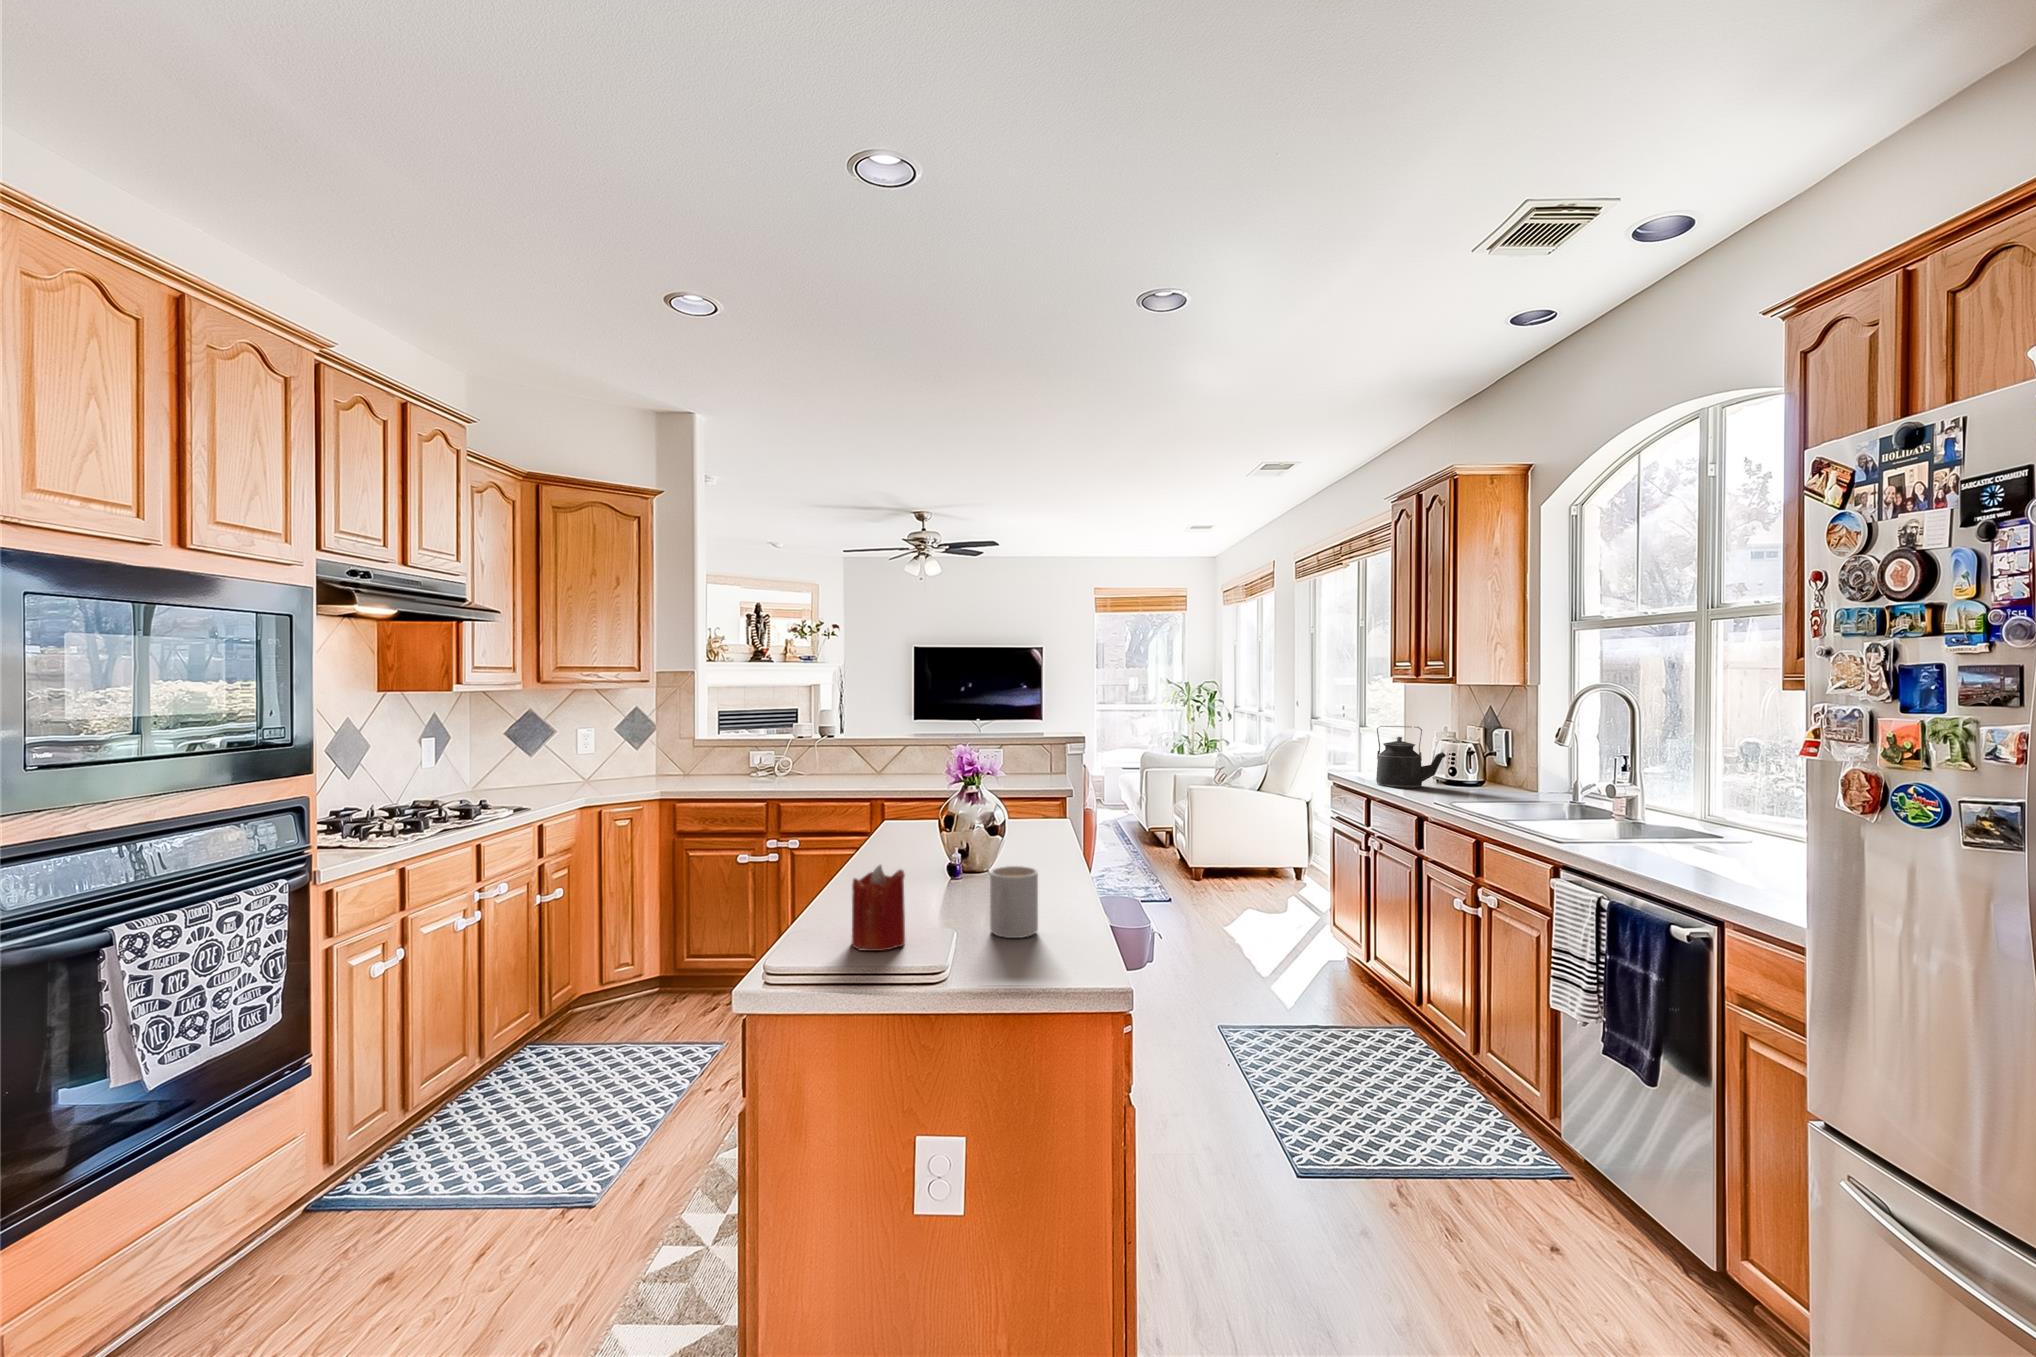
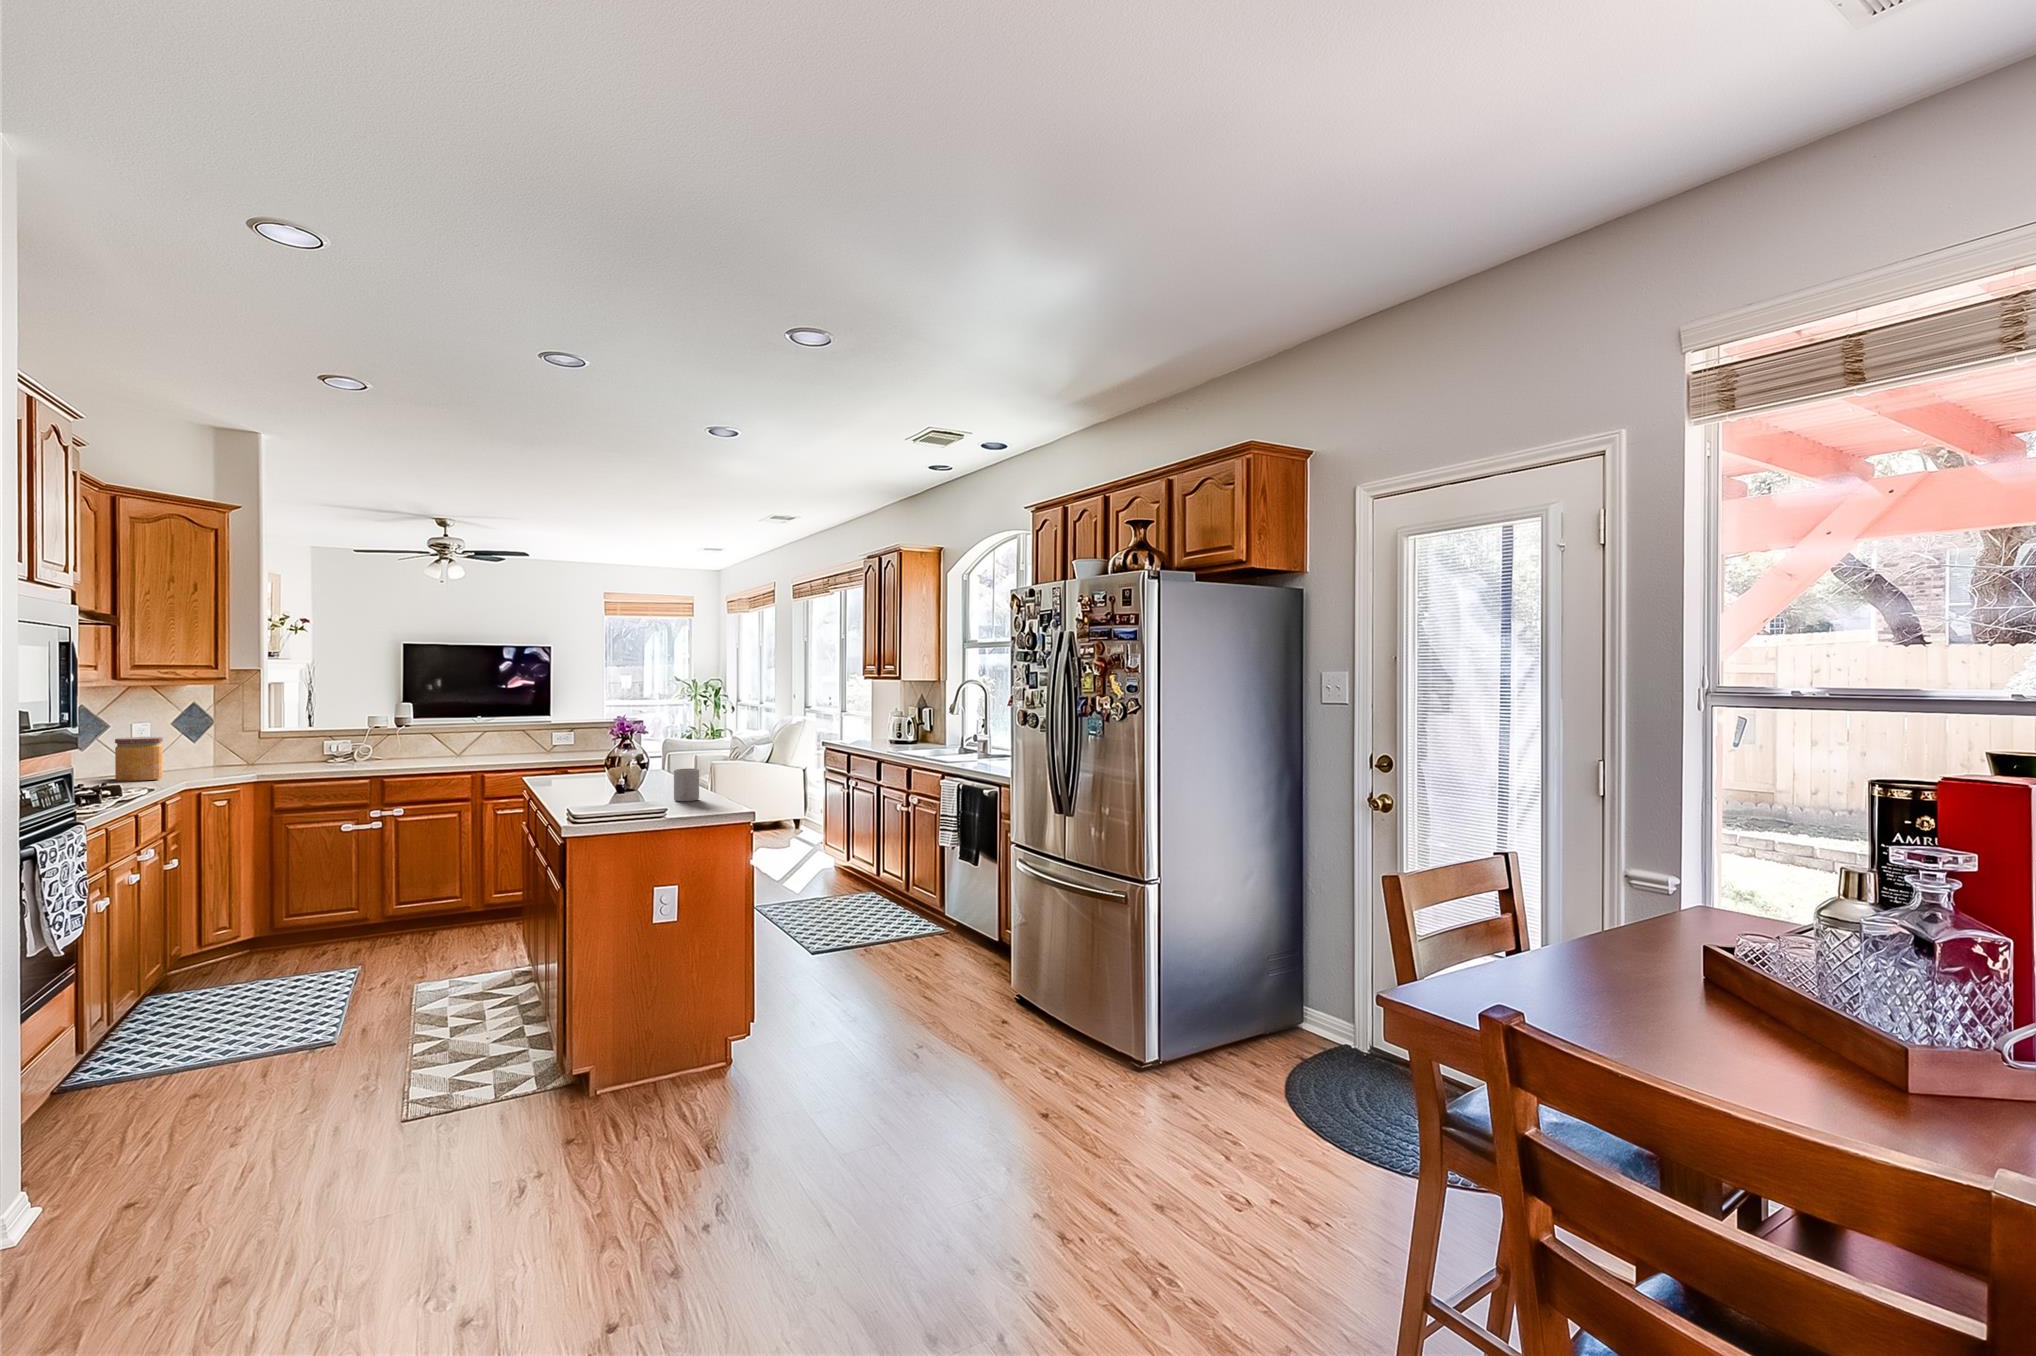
kettle: present [1376,726,1446,788] -> none [855,706,896,745]
jar: none [548,744,589,792] -> present [115,737,163,781]
candle: present [852,865,905,951] -> none [605,767,636,808]

